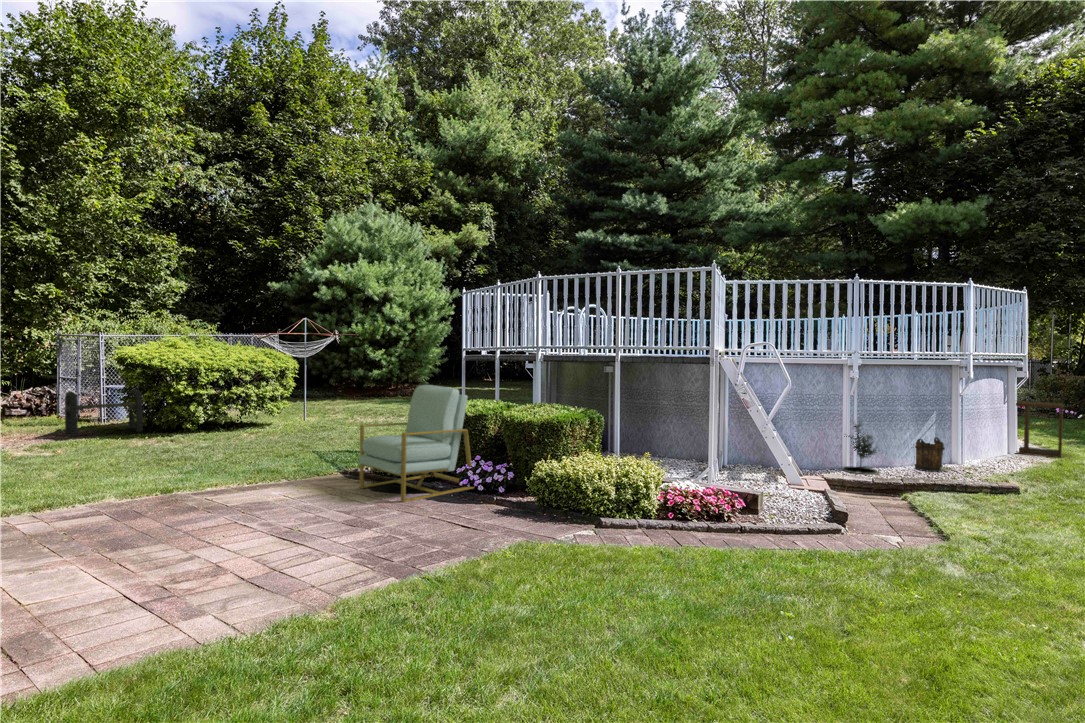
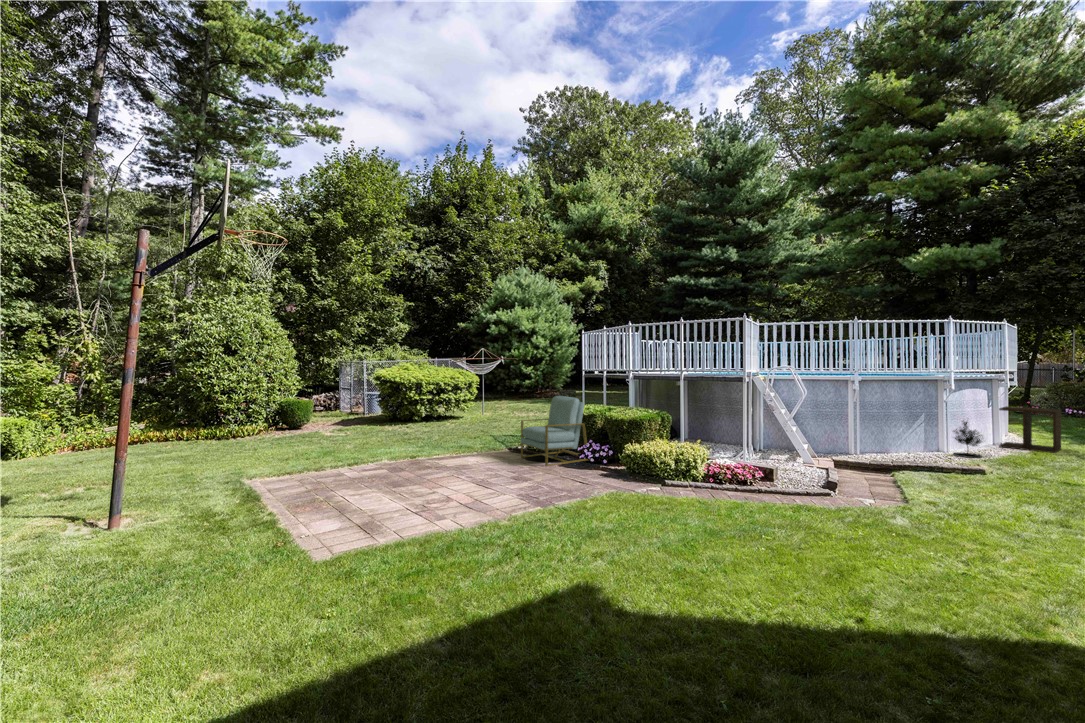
bench: present [65,389,143,437] -> none [351,396,391,425]
potted tree: present [843,421,877,474] -> present [953,422,982,458]
bucket: present [914,437,945,472] -> none [908,426,938,460]

